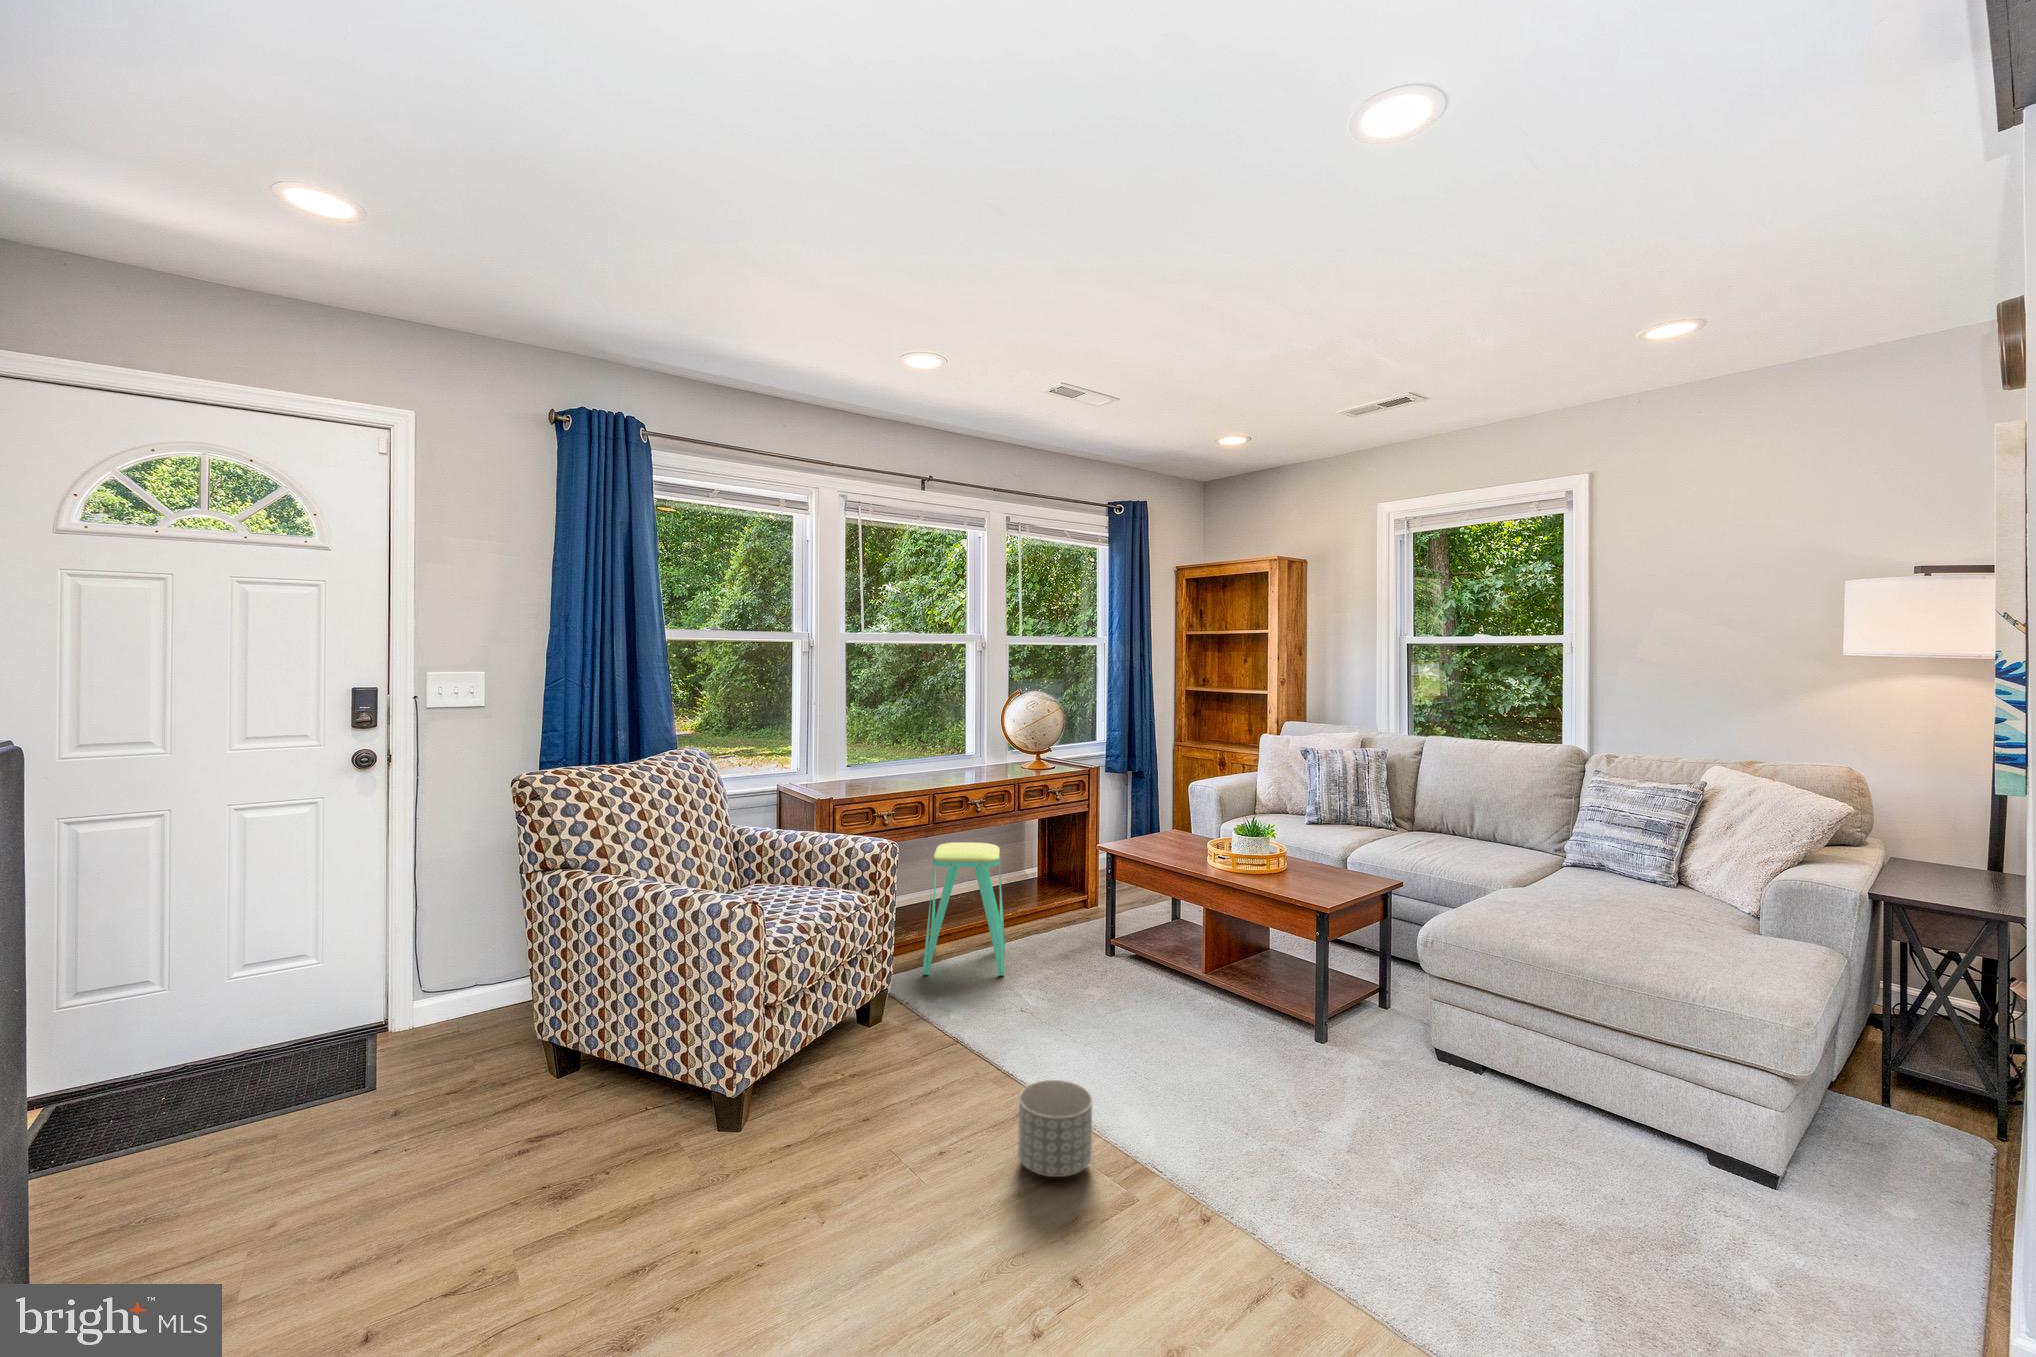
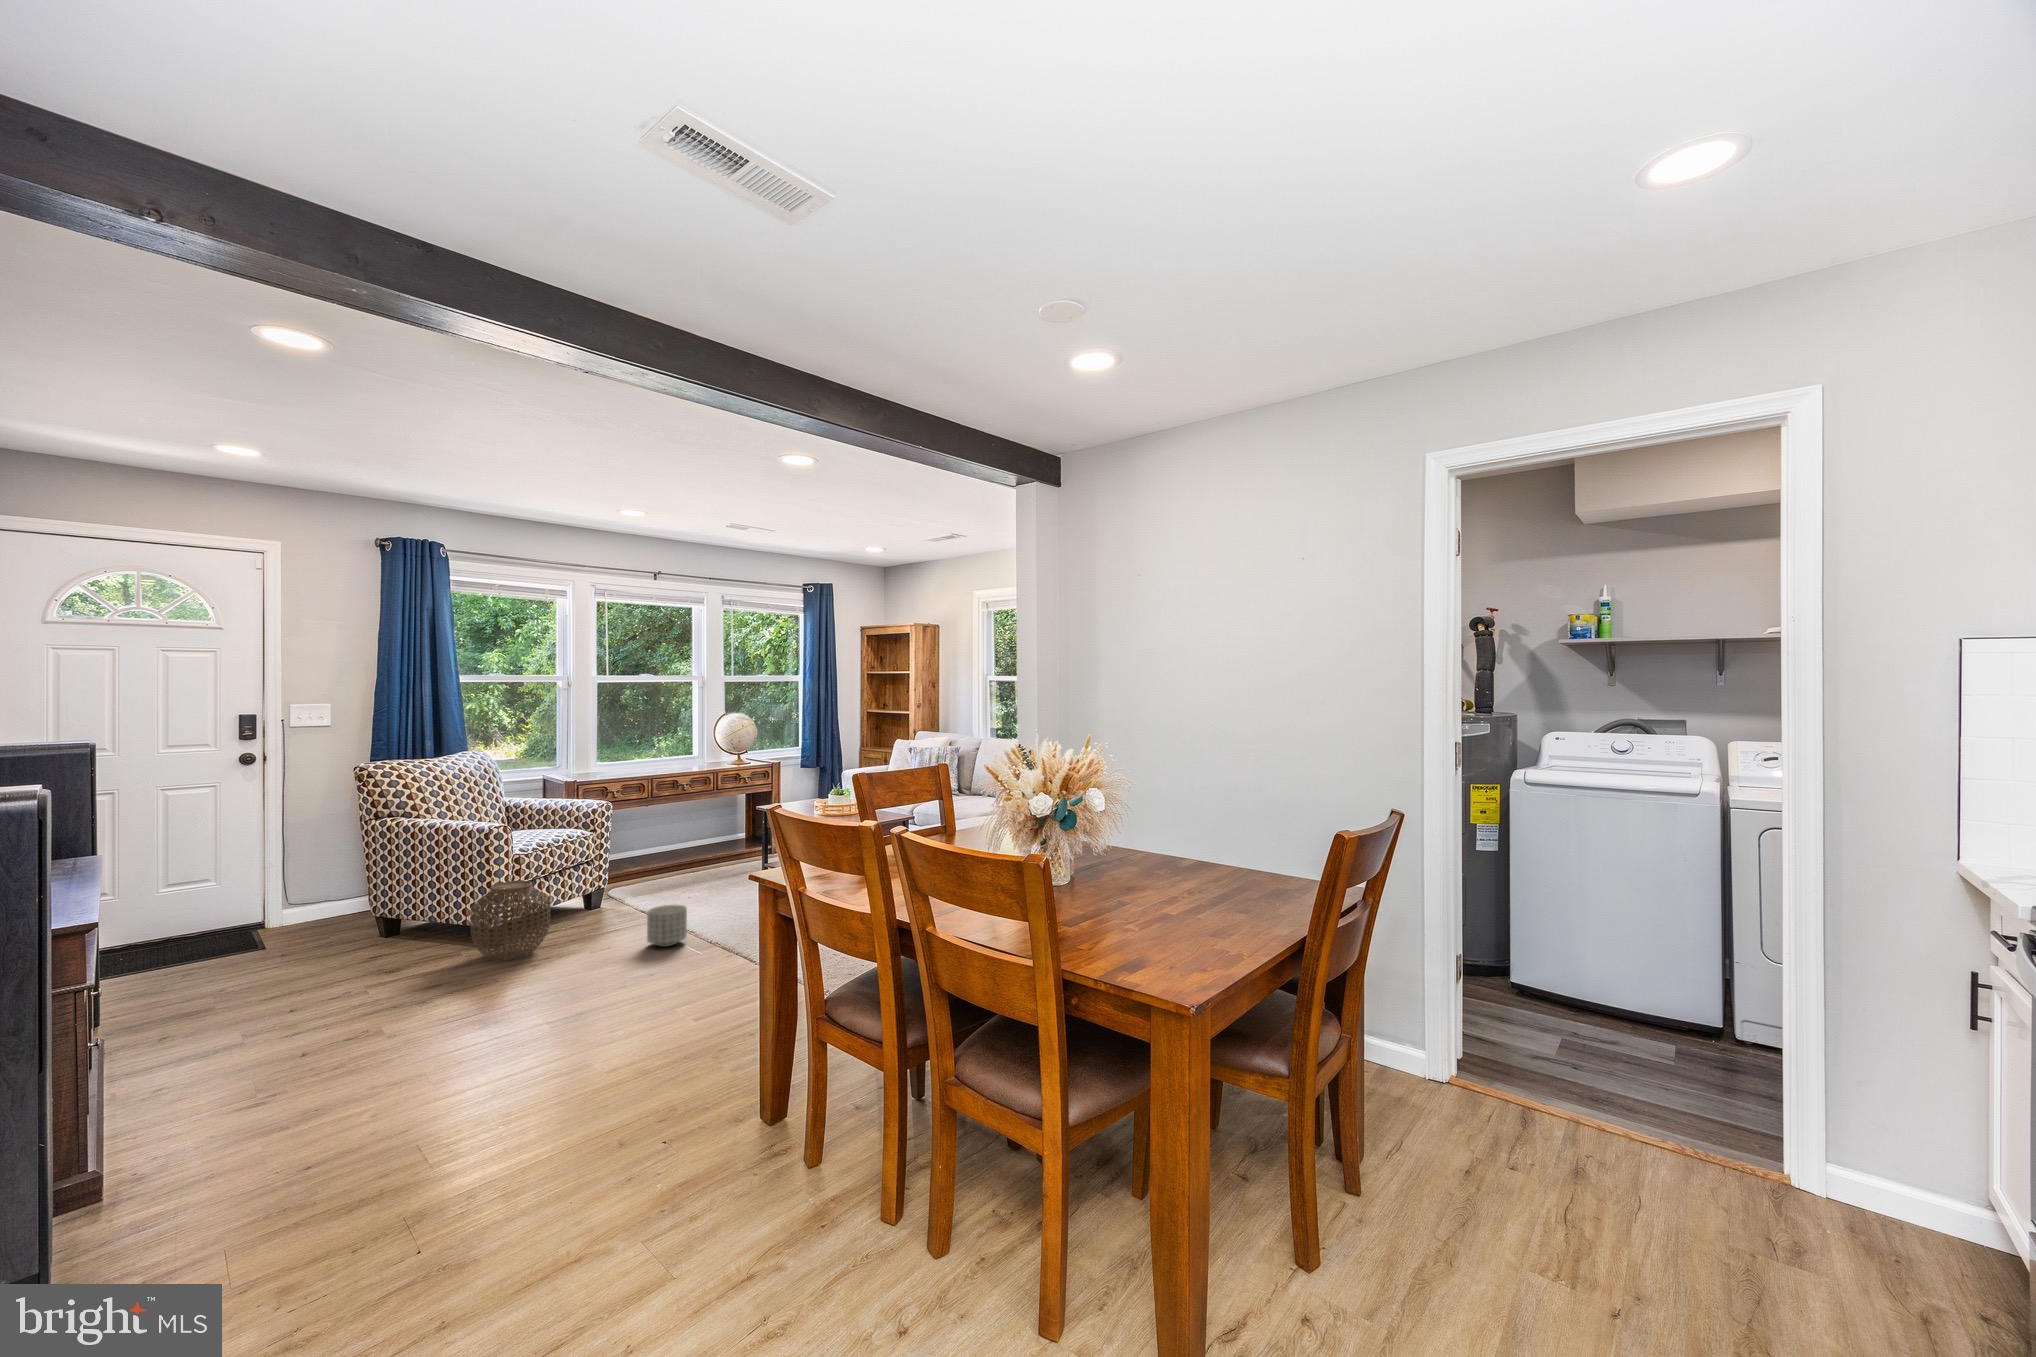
stool: present [923,842,1005,976] -> none [635,807,697,888]
woven basket: none [702,1022,840,1194] -> present [471,881,550,961]

